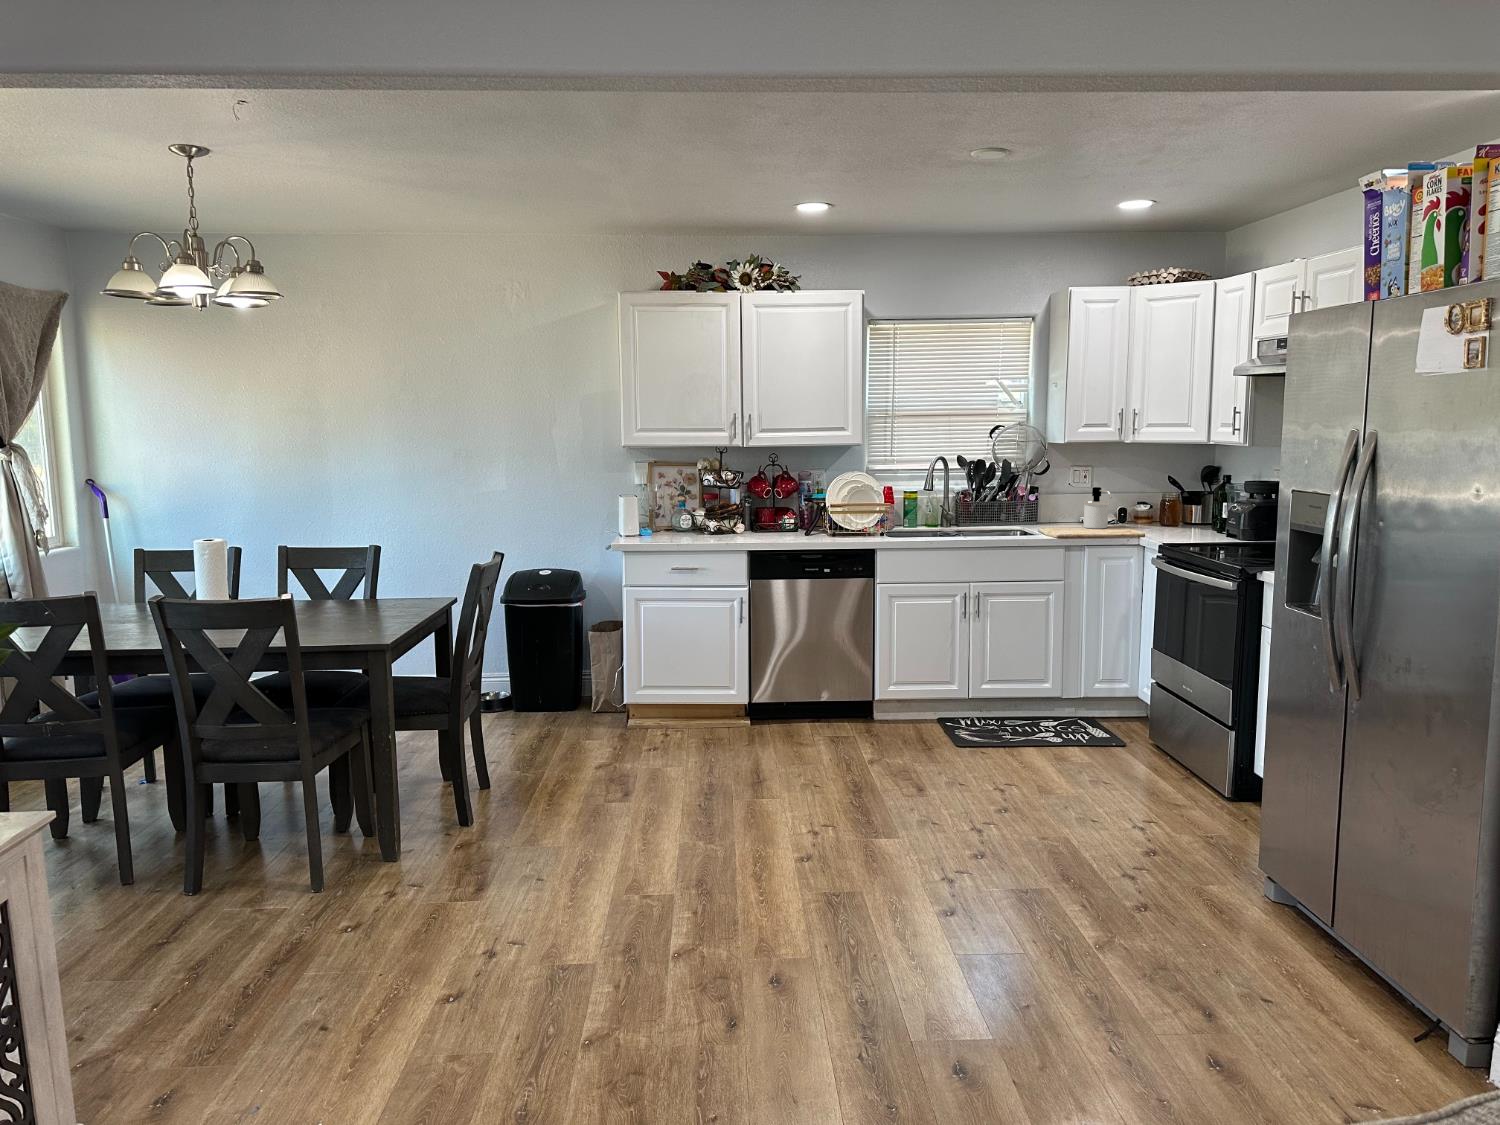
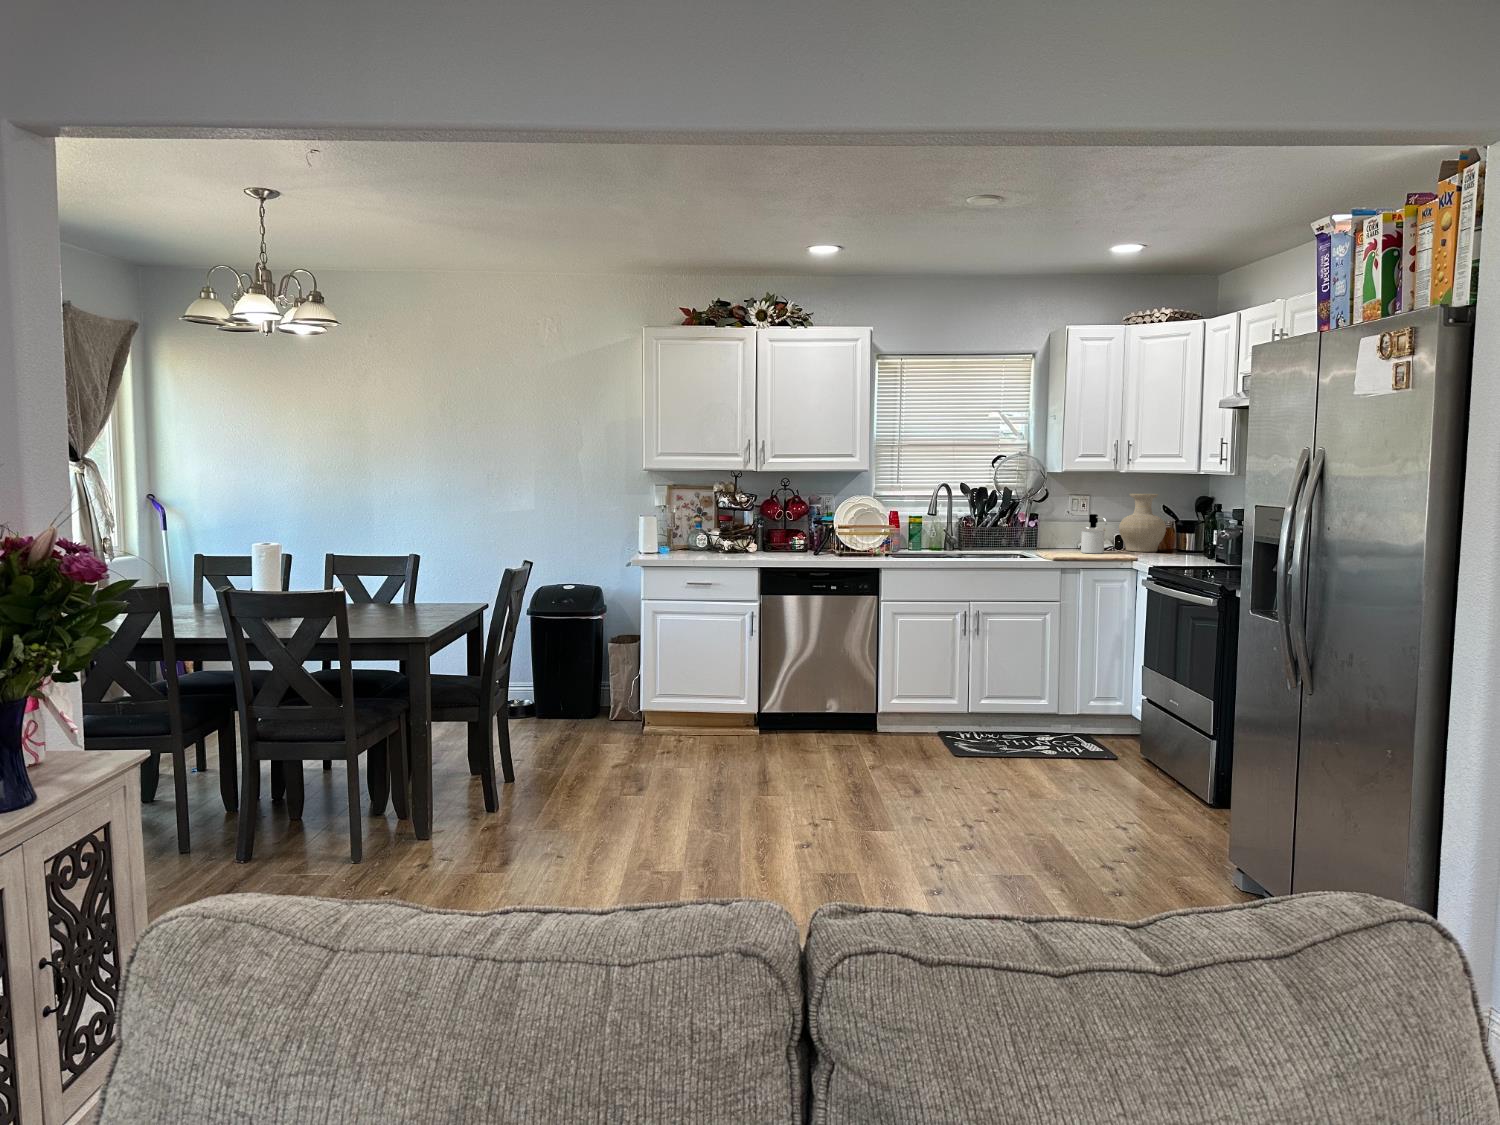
vase: none [1123,464,1172,526] -> present [1119,494,1166,552]

